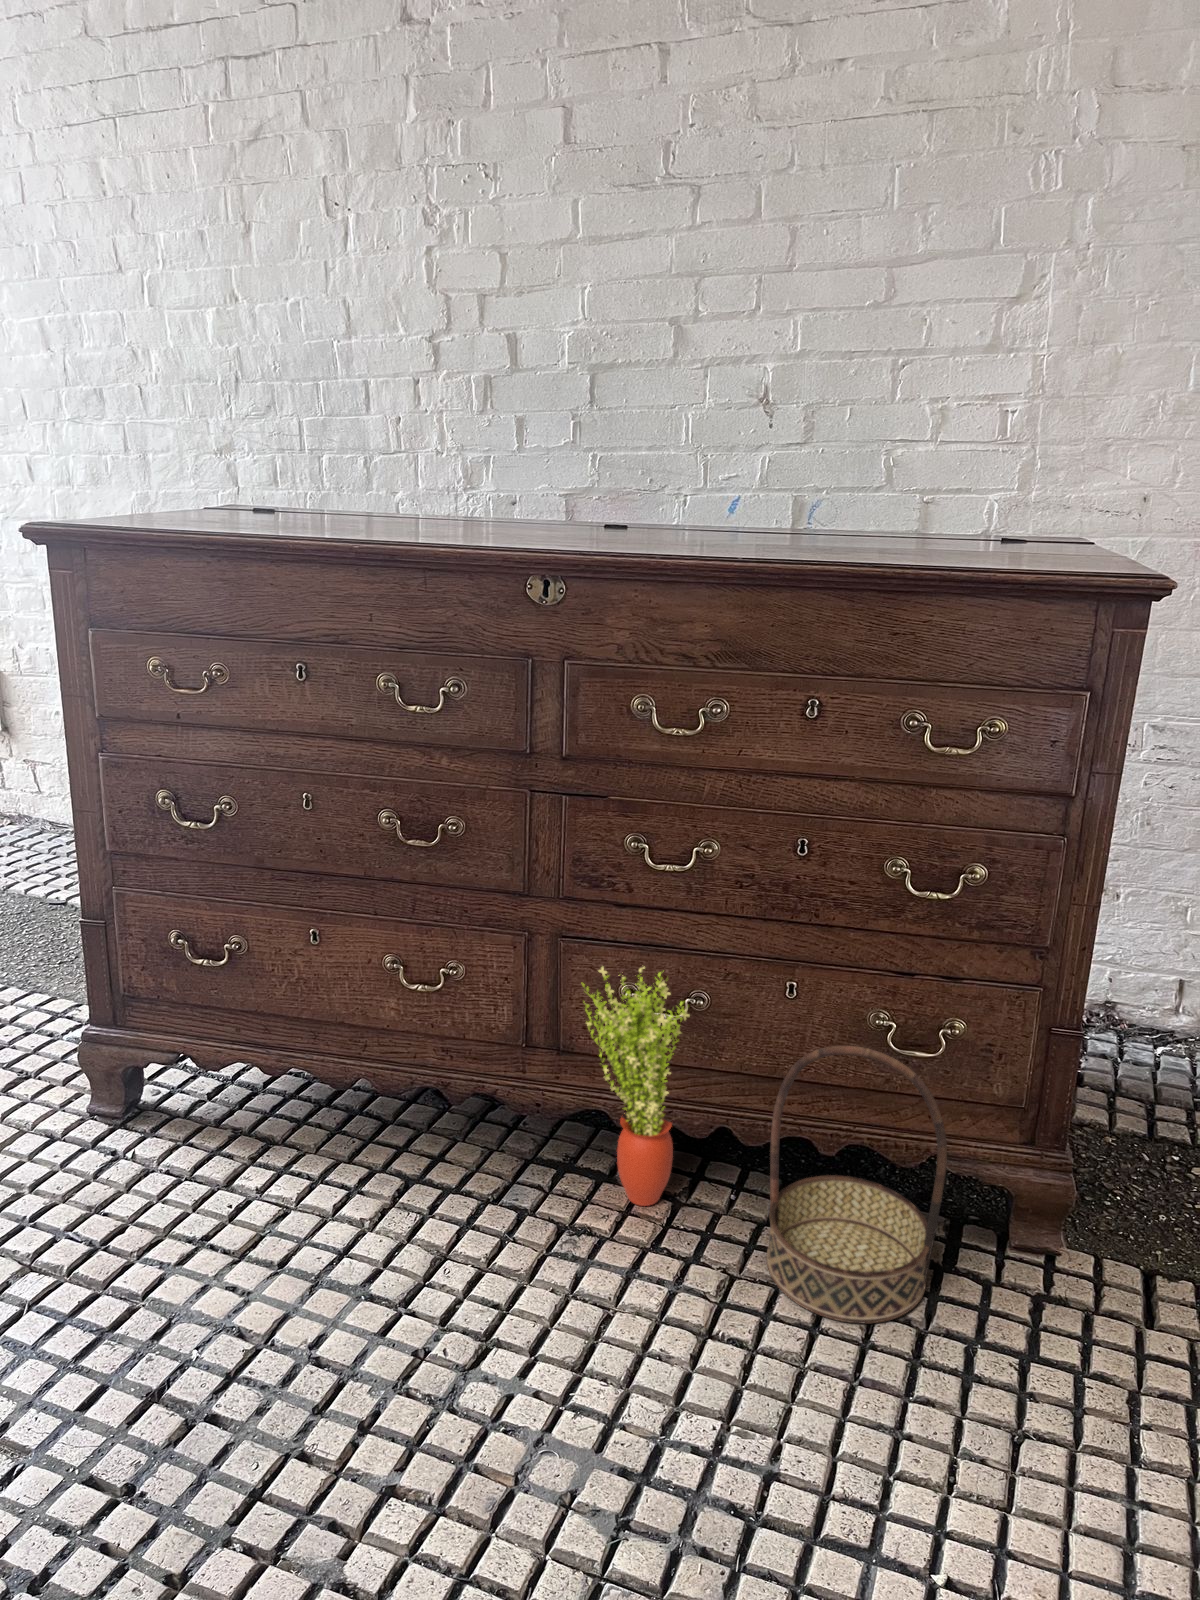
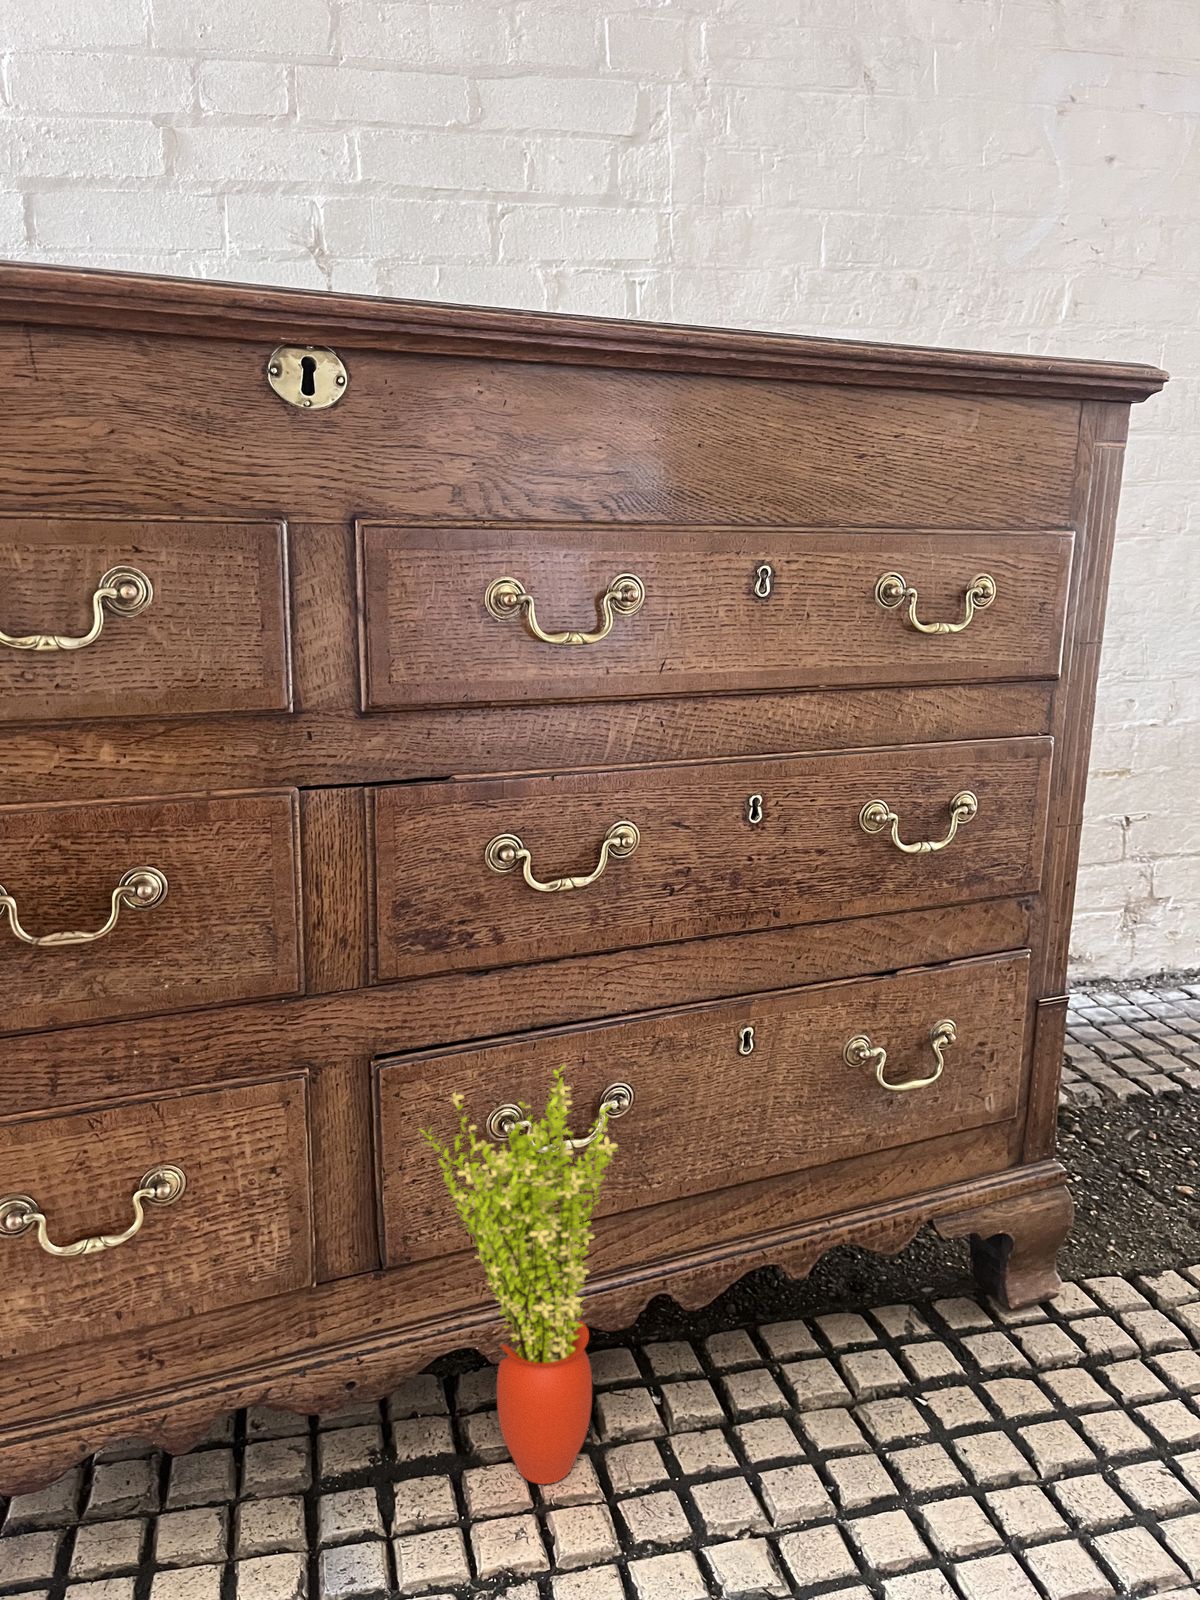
basket: present [766,1046,947,1323] -> none [768,1092,1023,1531]

